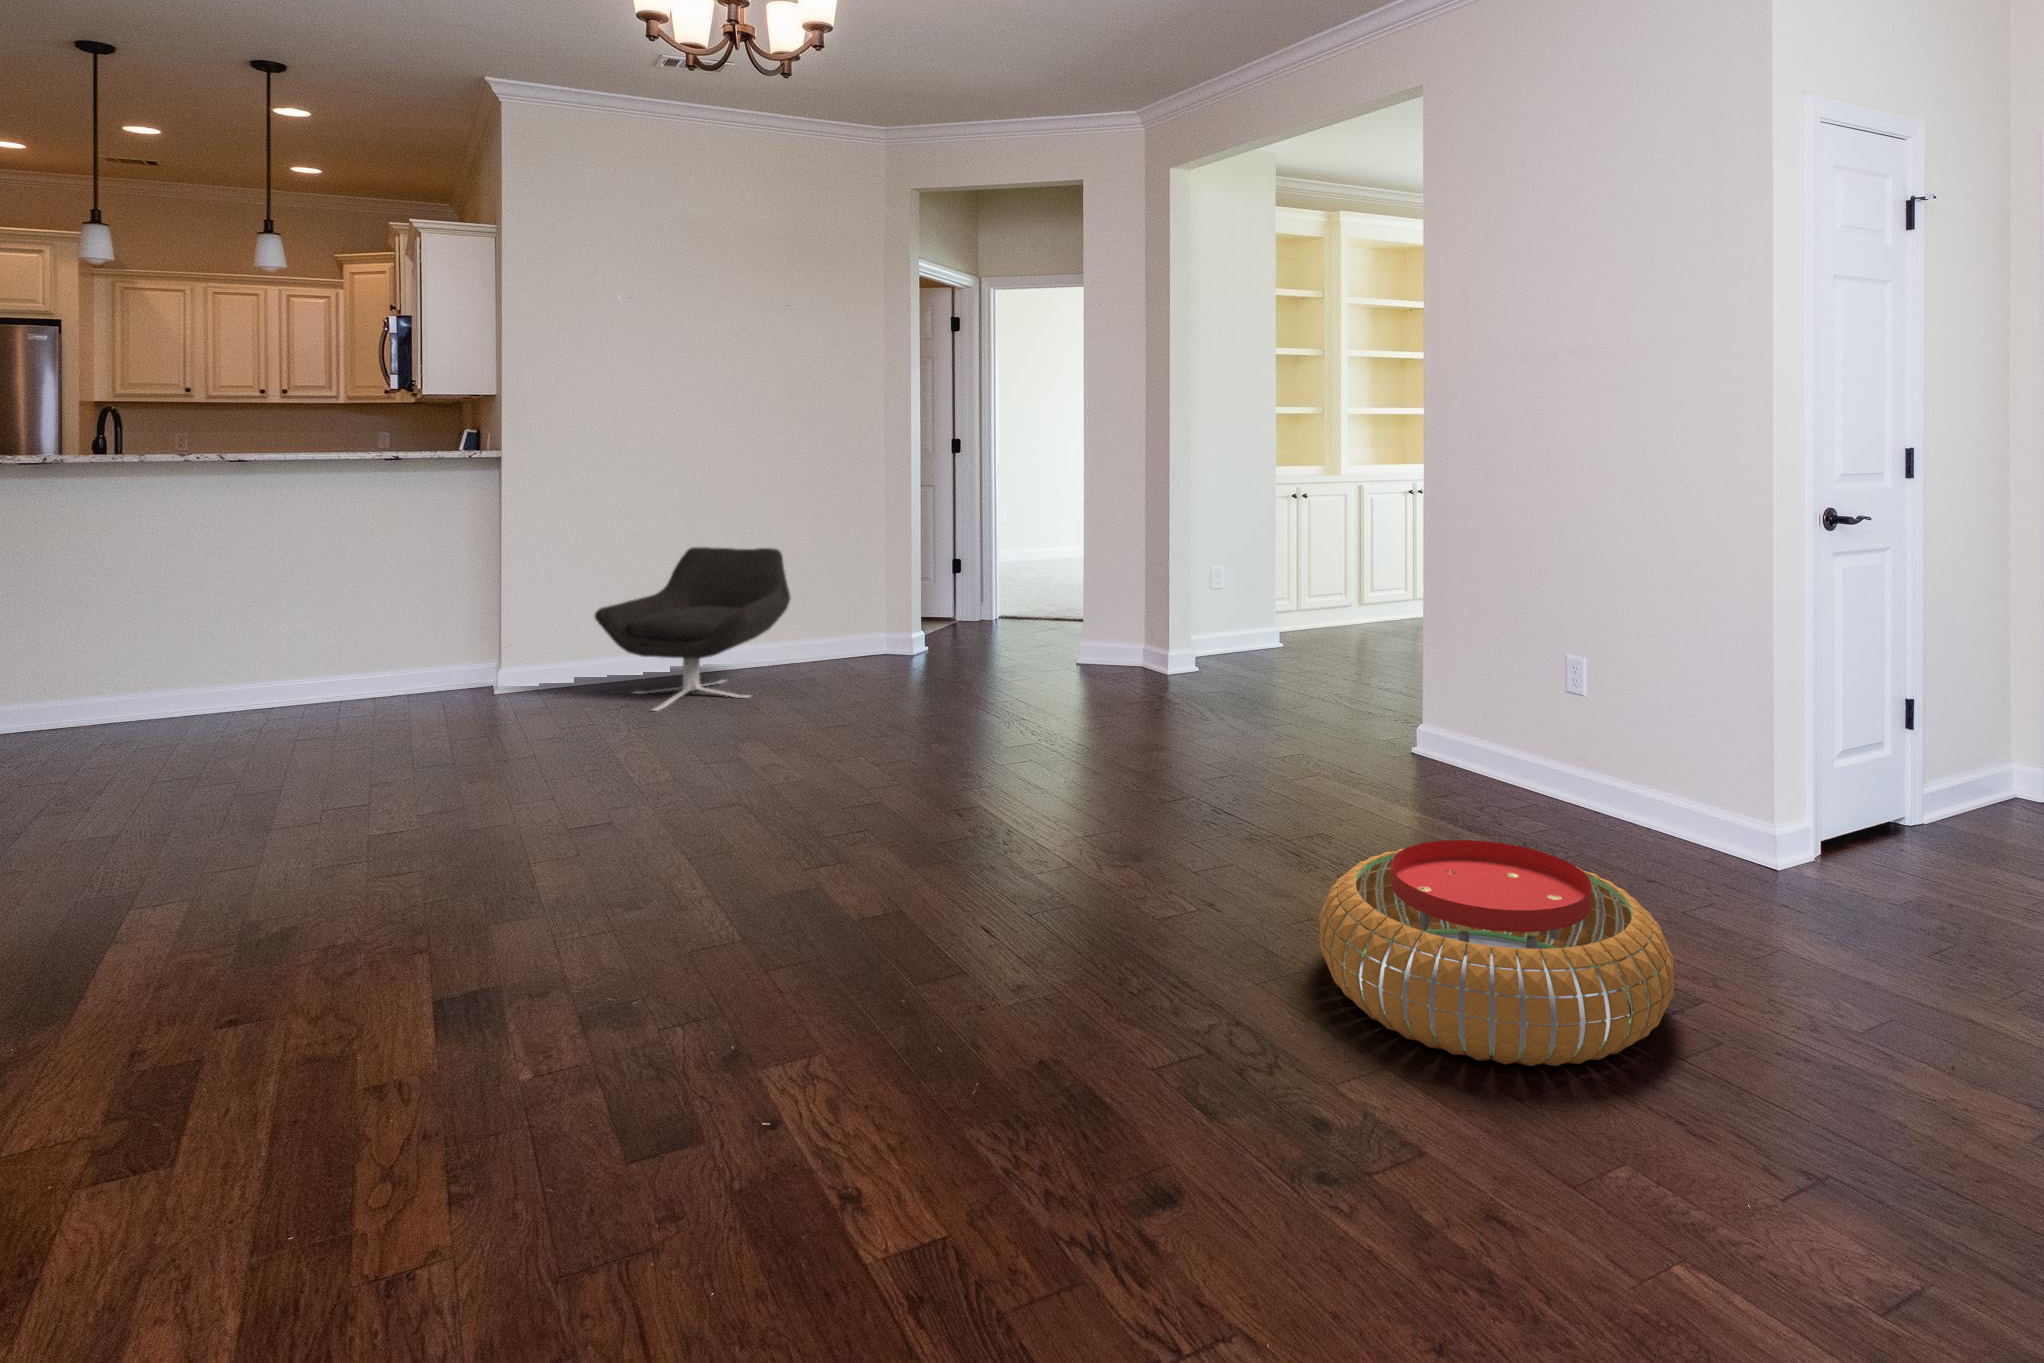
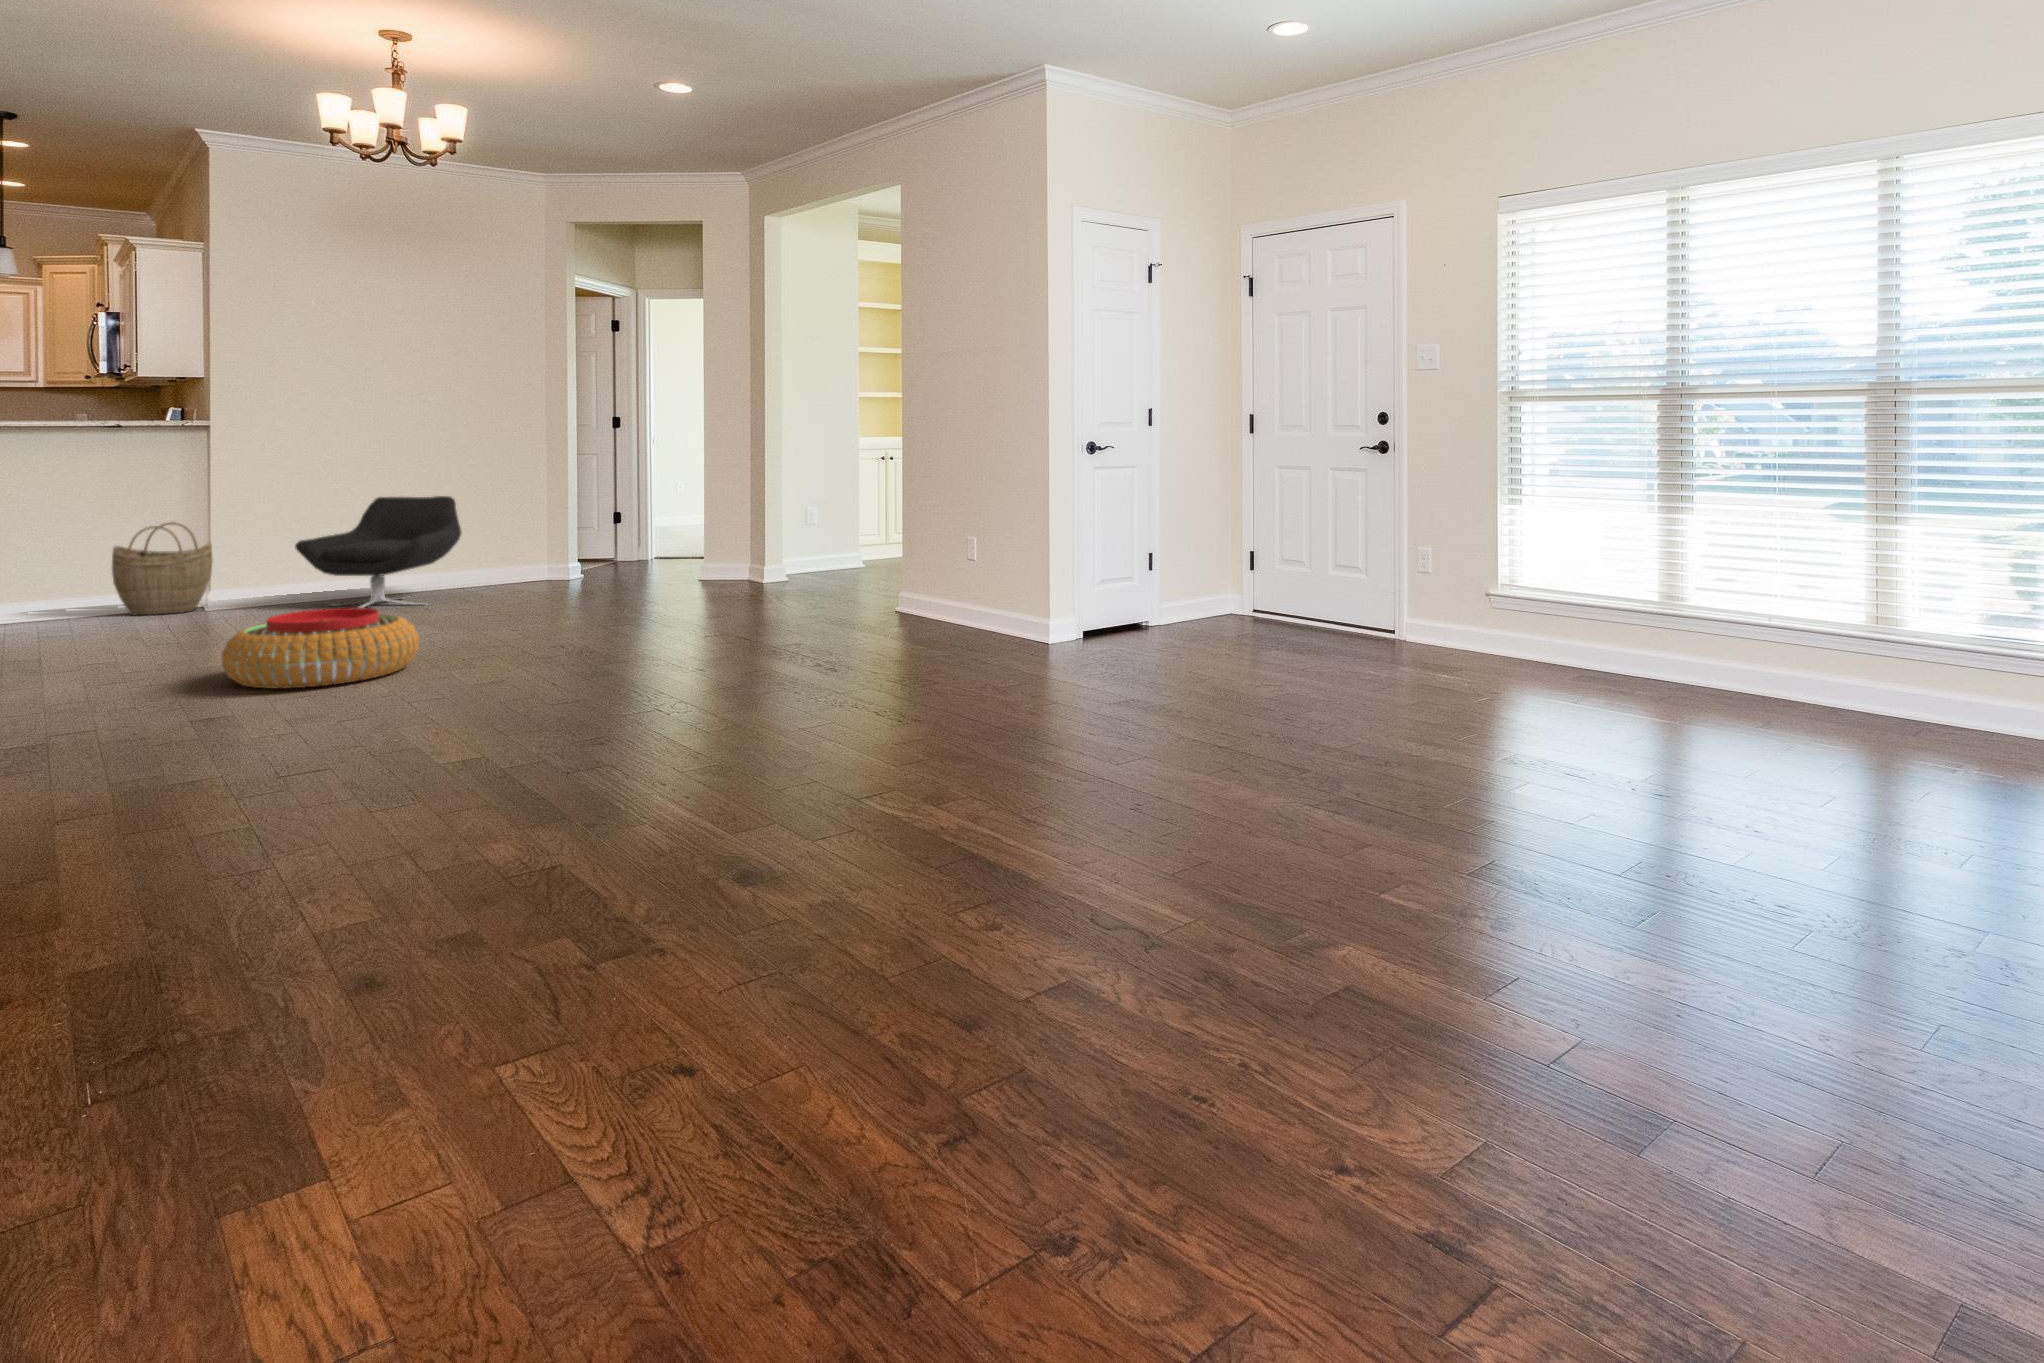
woven basket: none [385,578,500,699] -> present [112,522,213,615]
pouf: present [1319,840,1674,1066] -> present [222,608,419,689]

